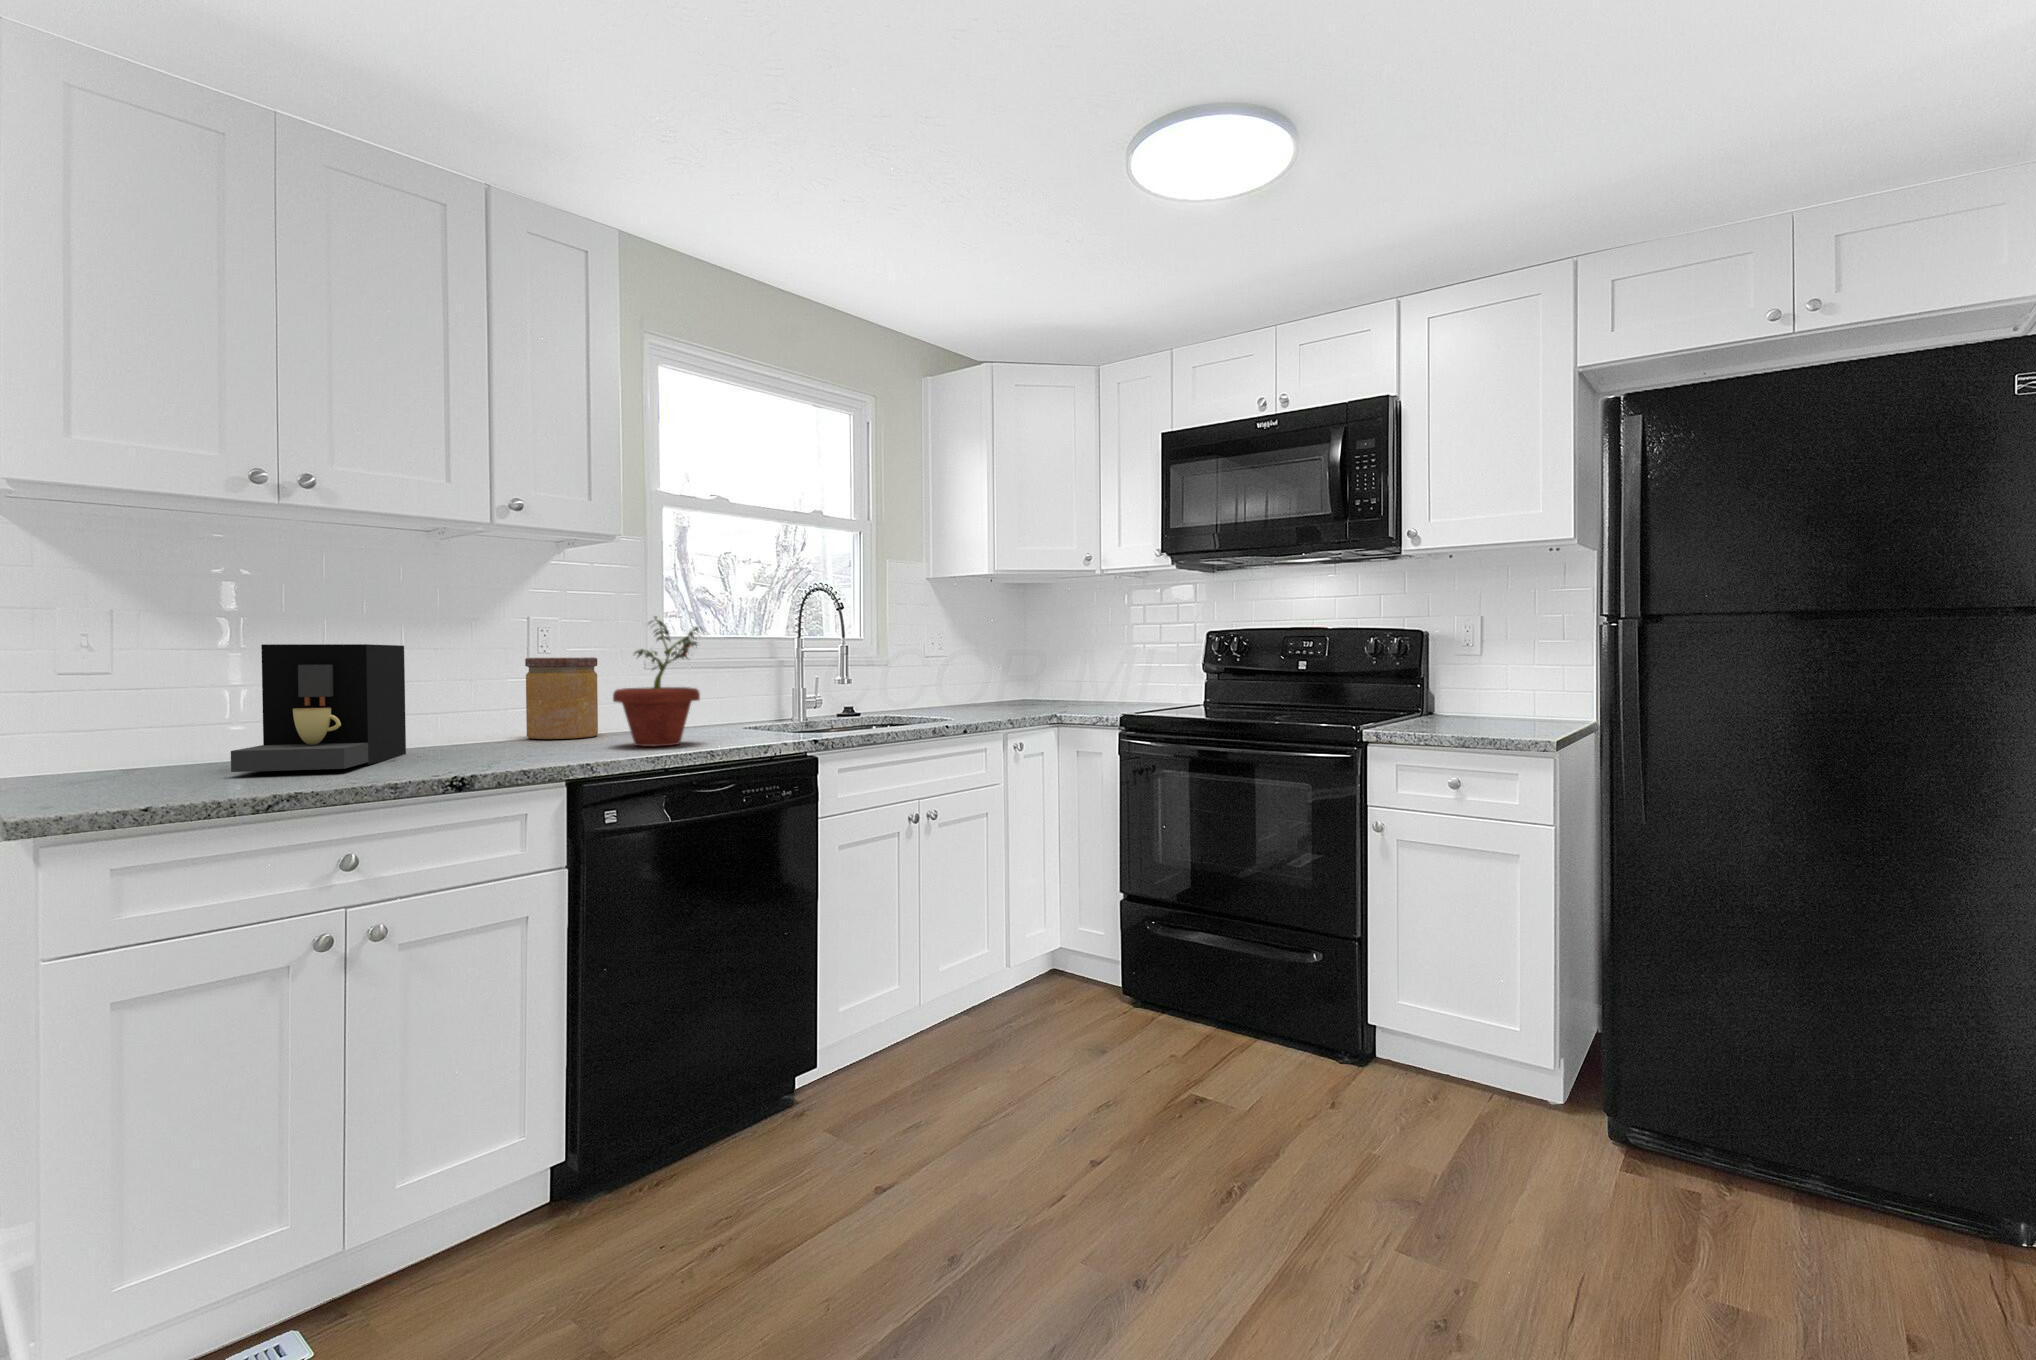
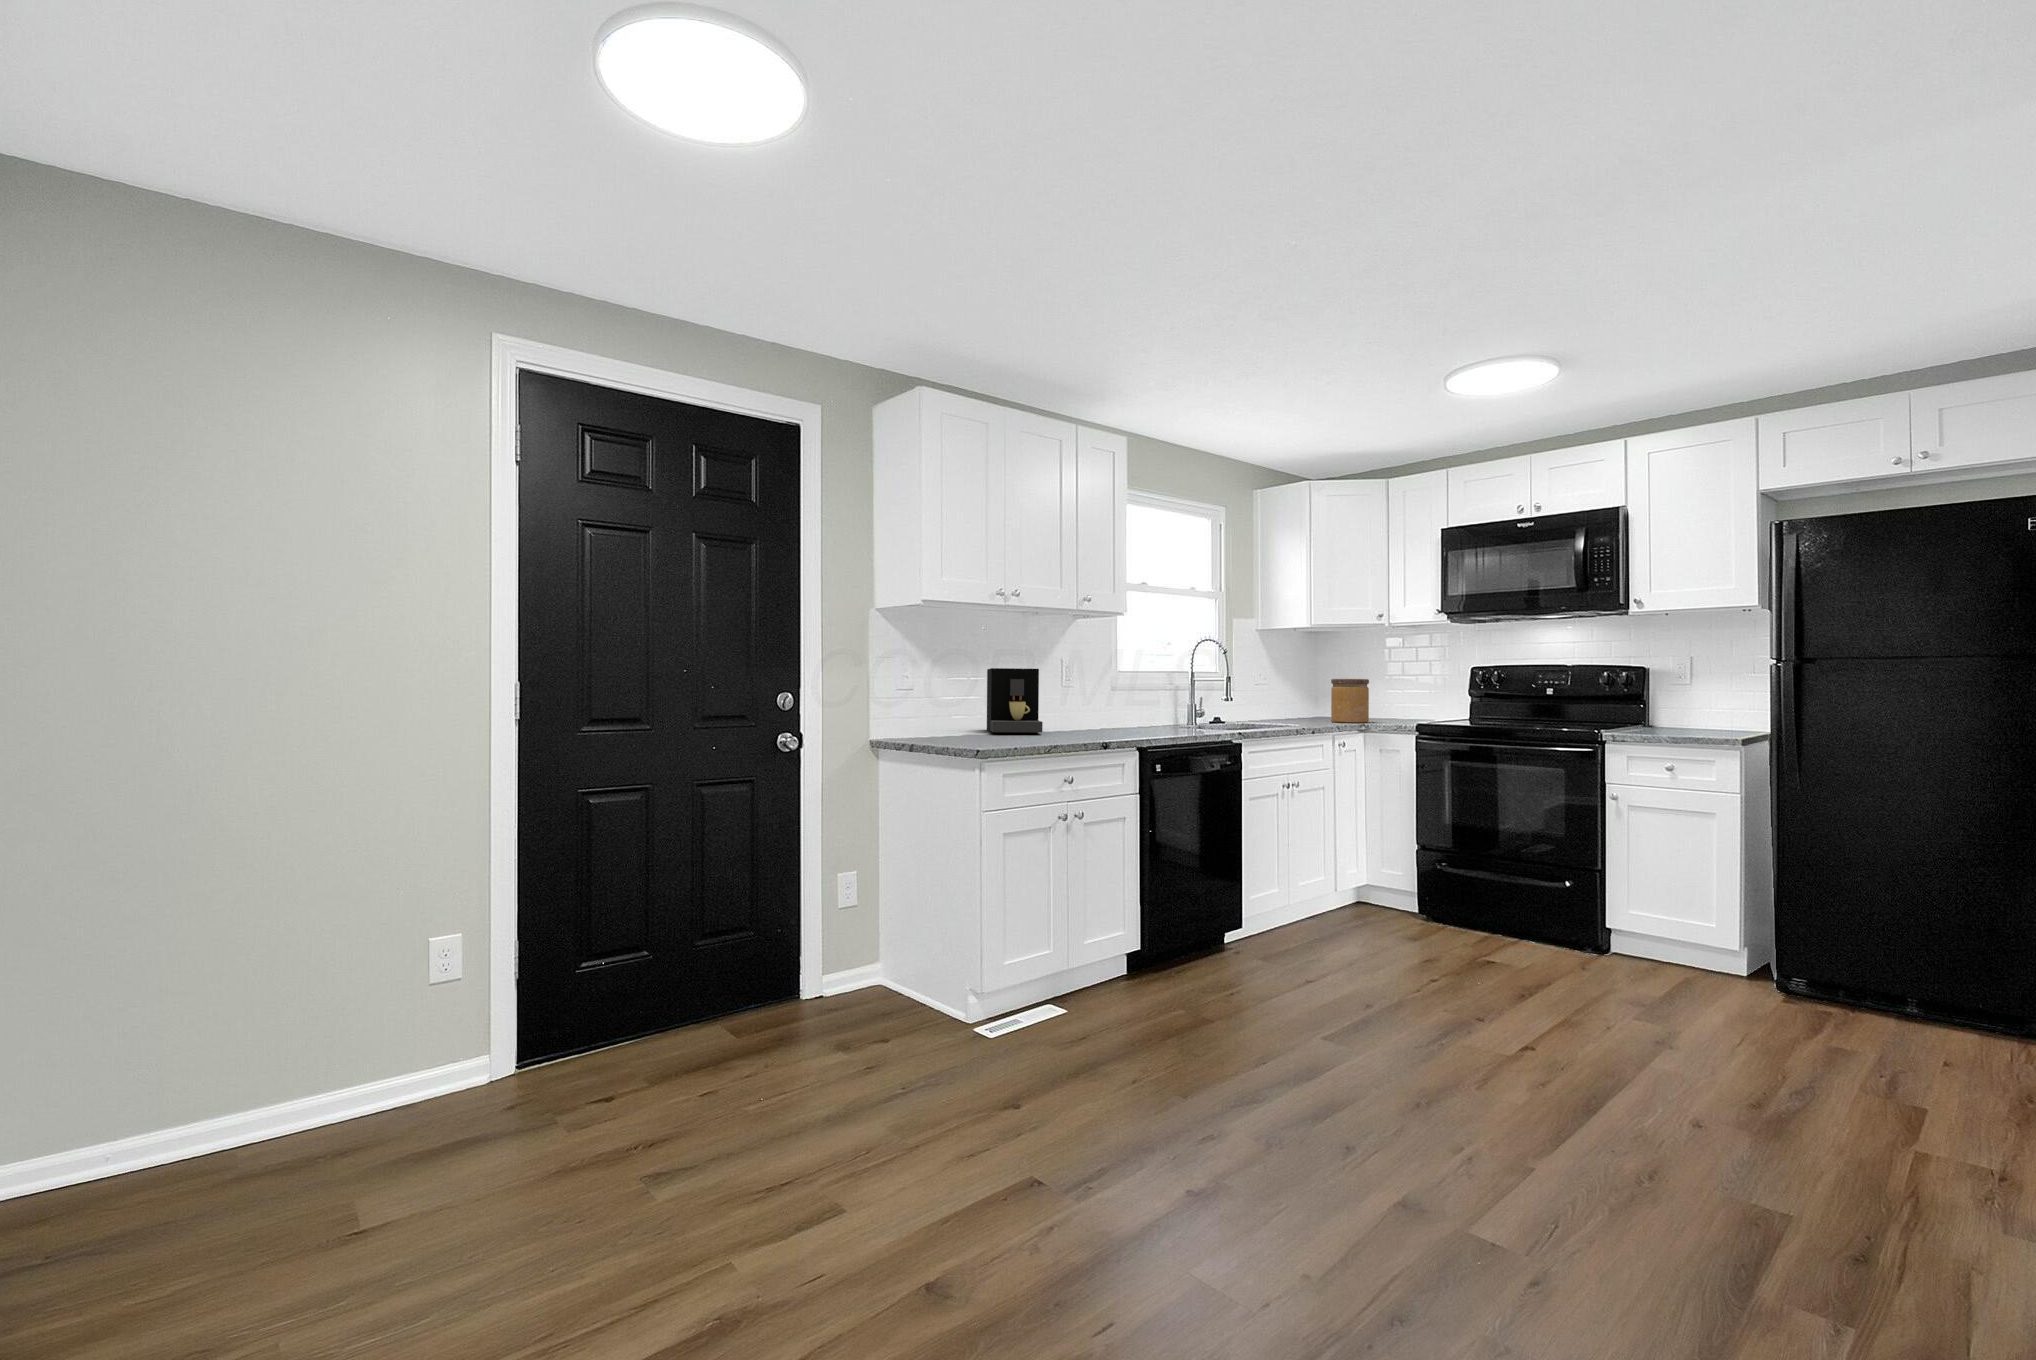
potted plant: present [613,616,700,746] -> none [1136,654,1187,729]
jar: present [525,657,598,739] -> present [1331,679,1369,722]

